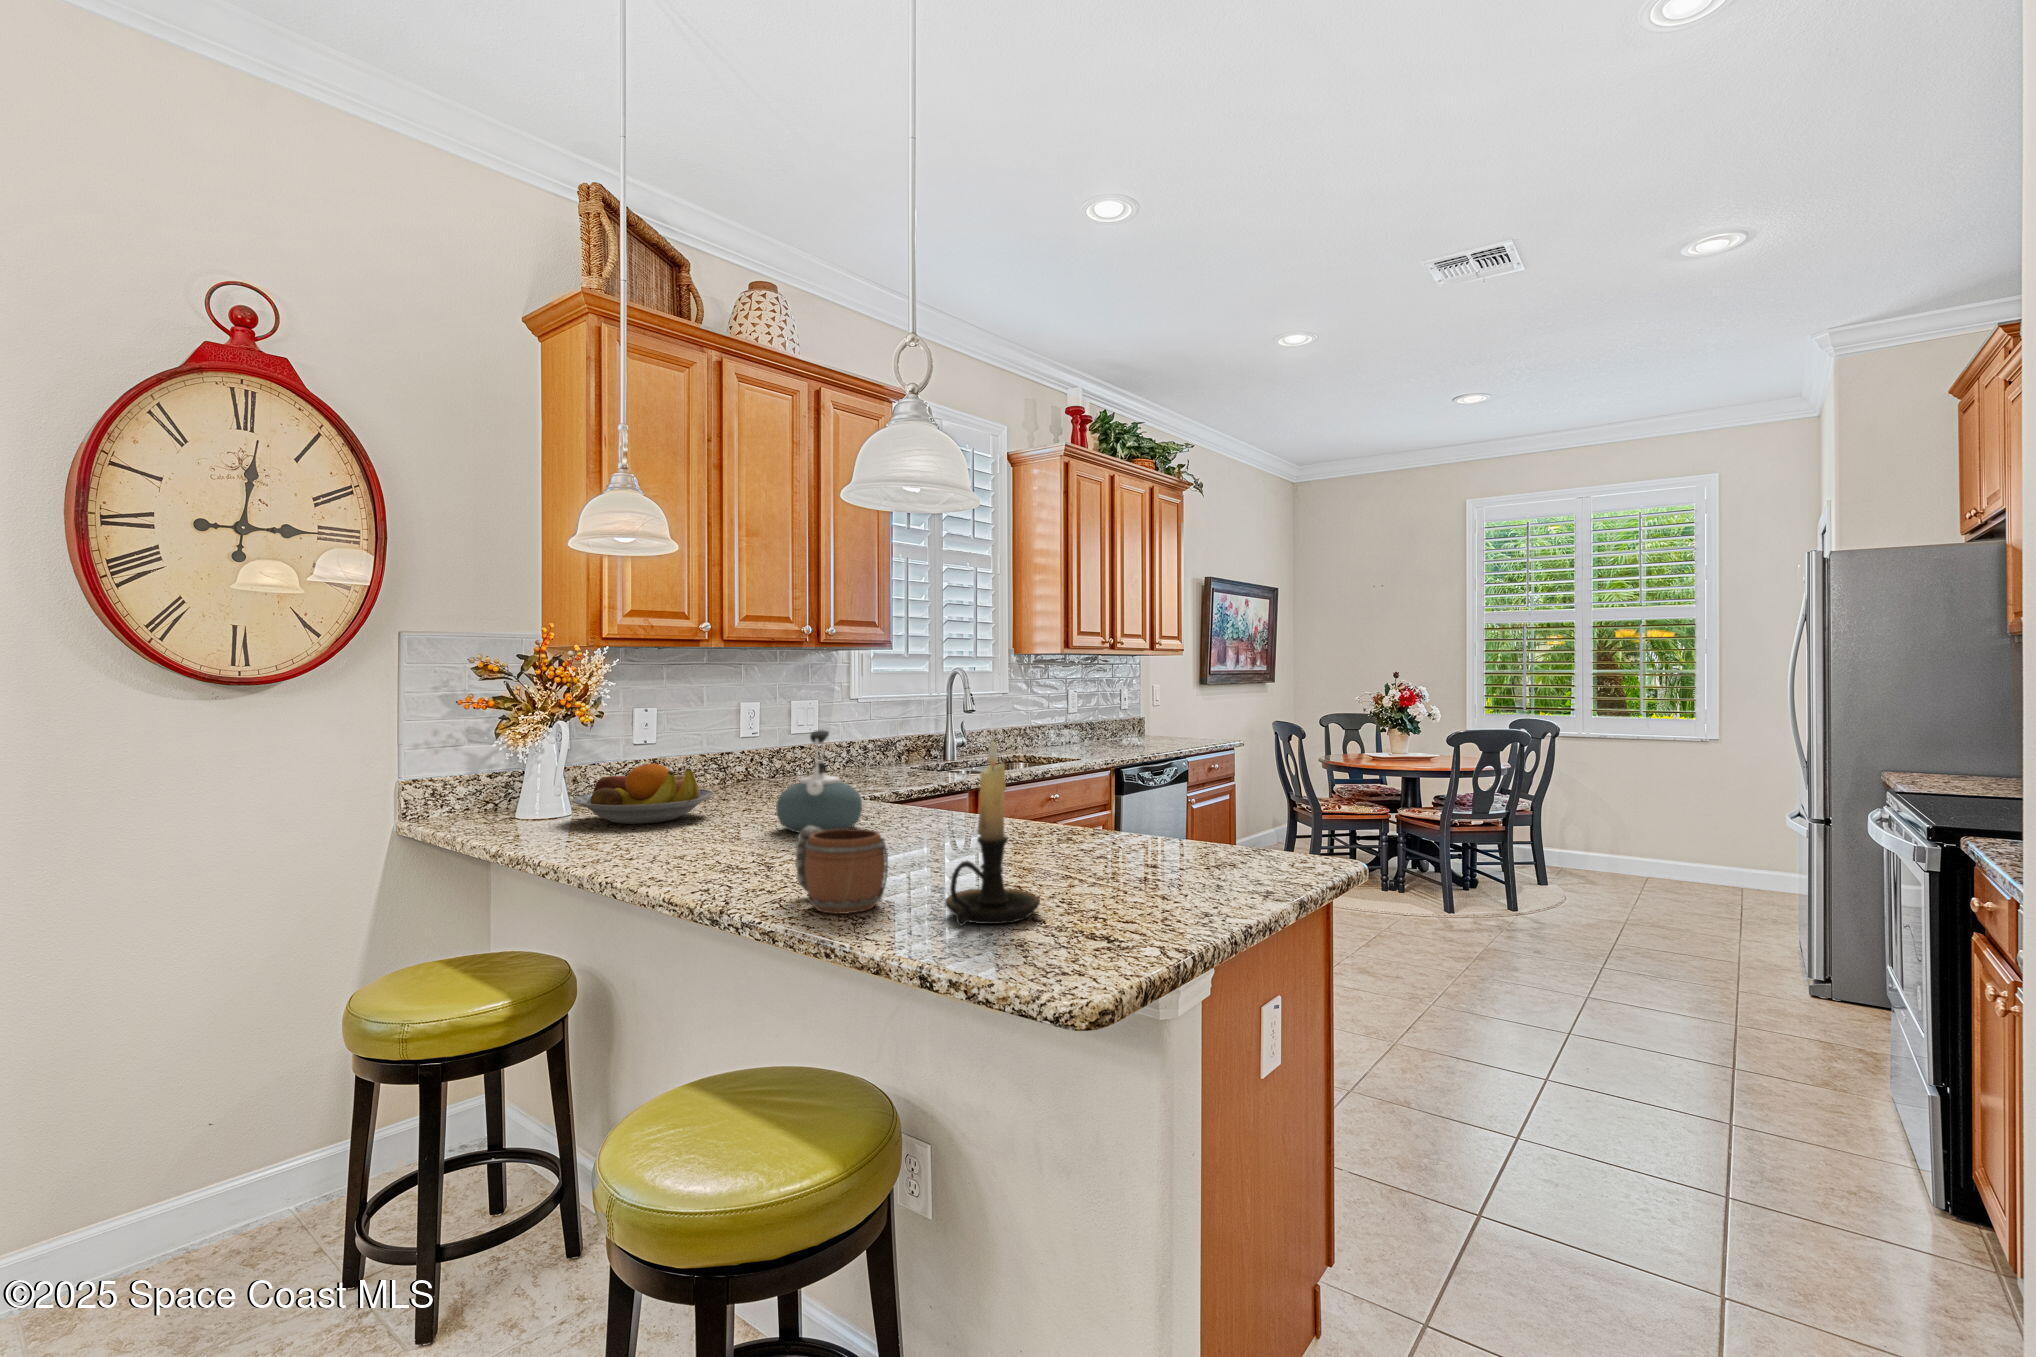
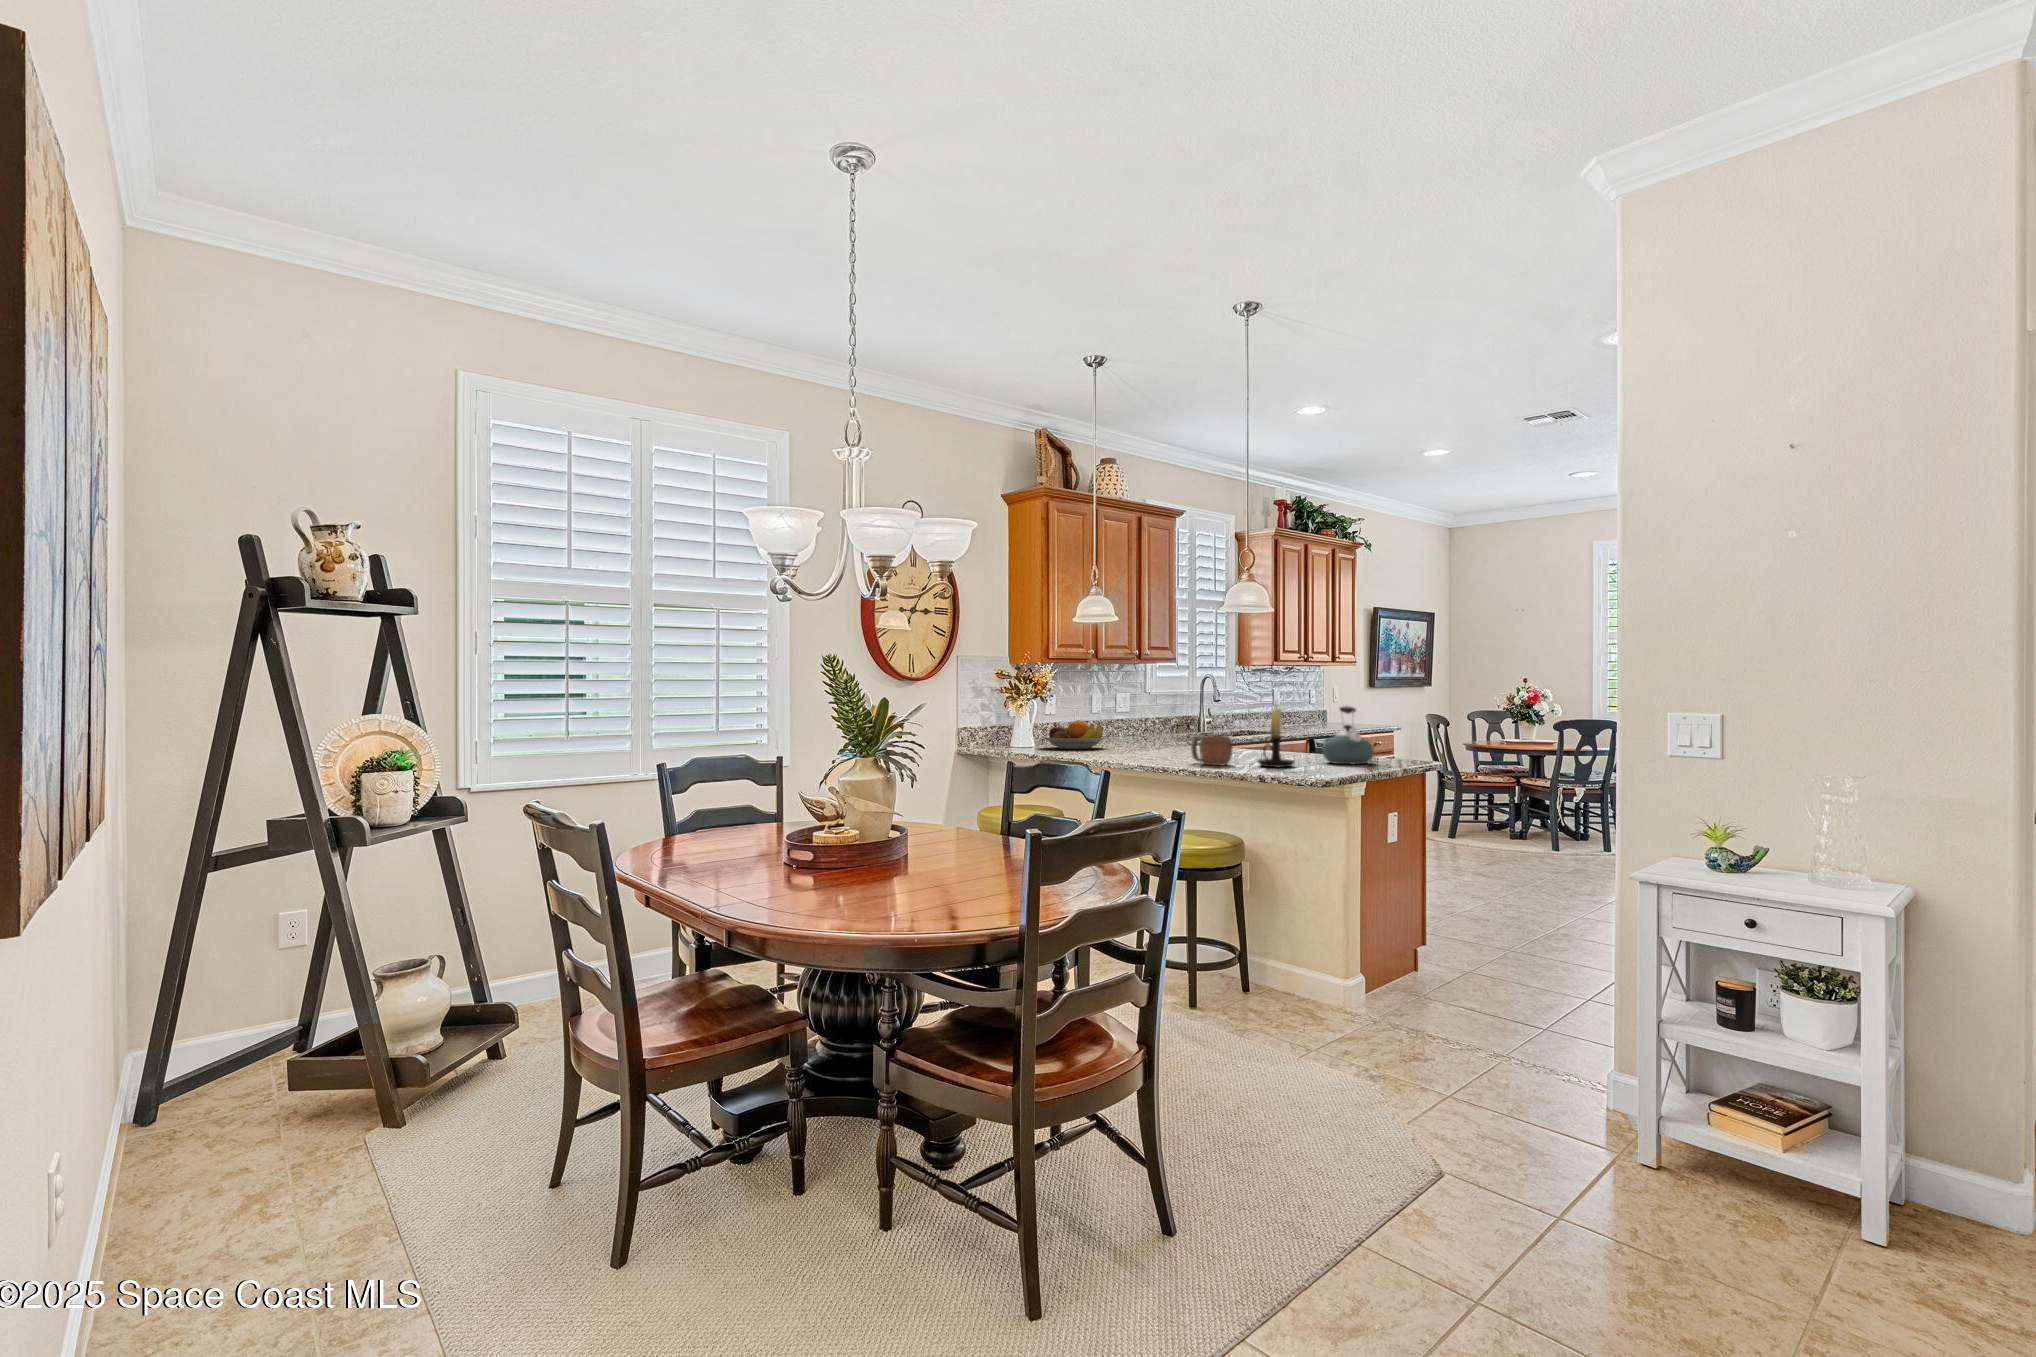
kettle: present [776,730,862,833] -> present [1322,706,1374,764]

